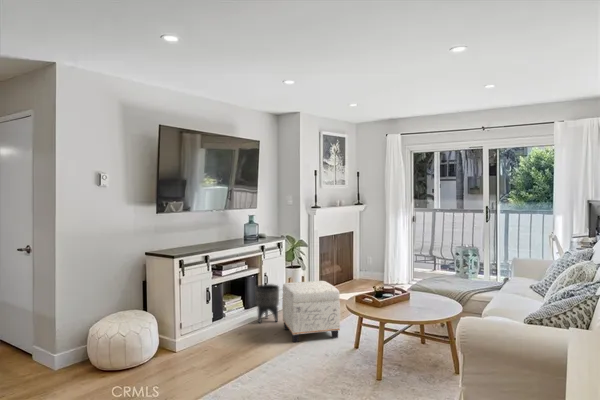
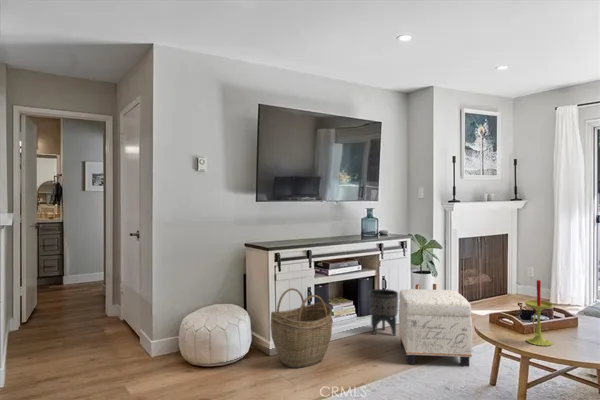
candle: none [381,269,398,314] -> present [525,280,553,346]
woven basket: none [179,290,232,358] -> present [271,288,332,368]

